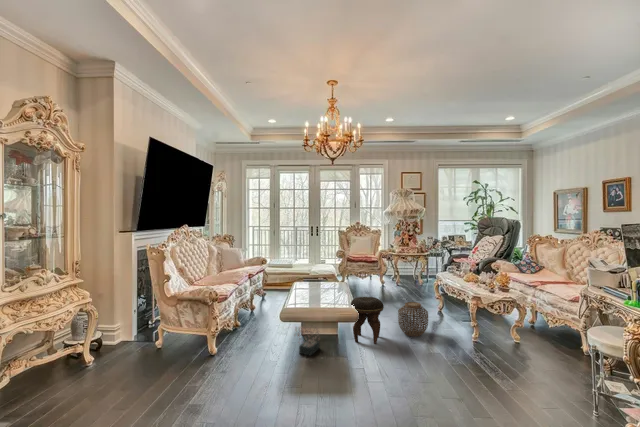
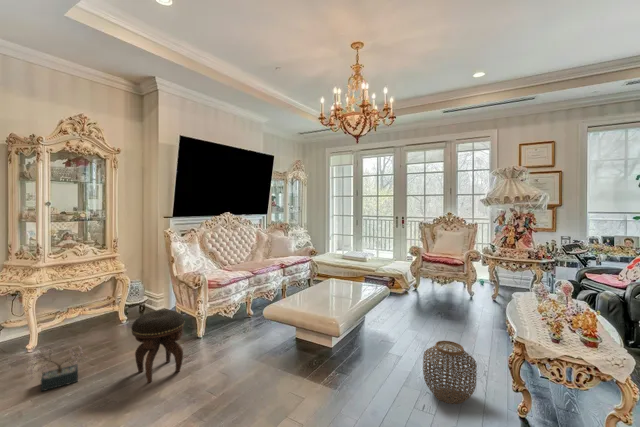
footstool: present [351,297,384,344] -> present [132,310,185,383]
decorative plant: present [297,327,320,356] -> present [24,346,87,391]

